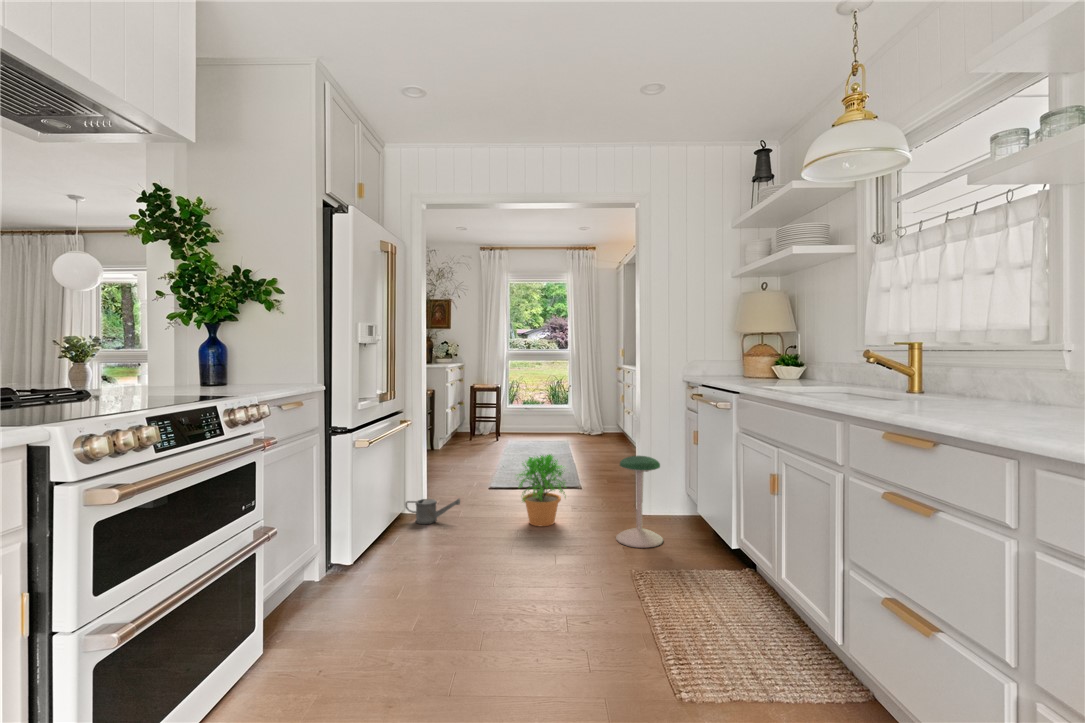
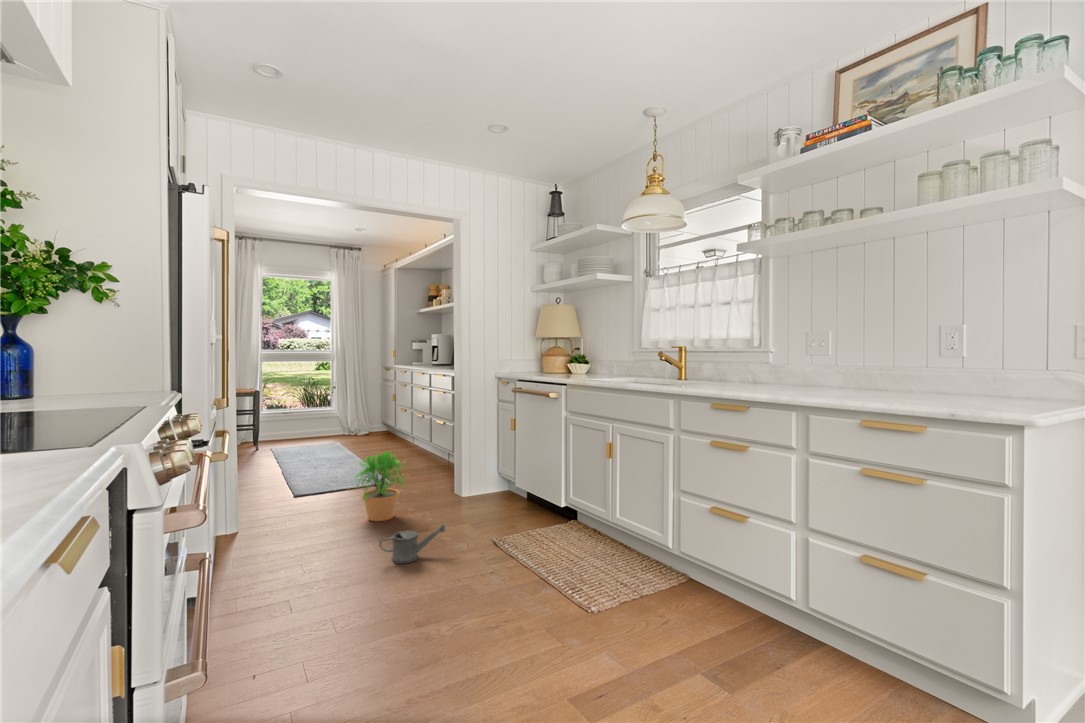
stool: present [616,456,663,548] -> none [459,443,499,522]
watering can: present [405,498,460,524] -> present [379,524,445,564]

